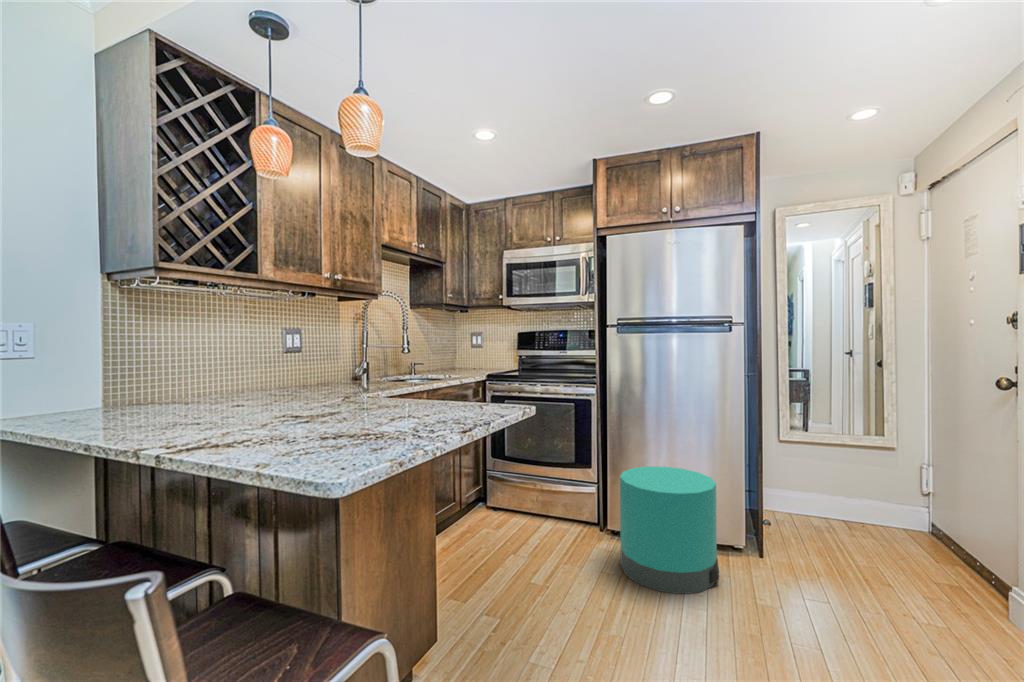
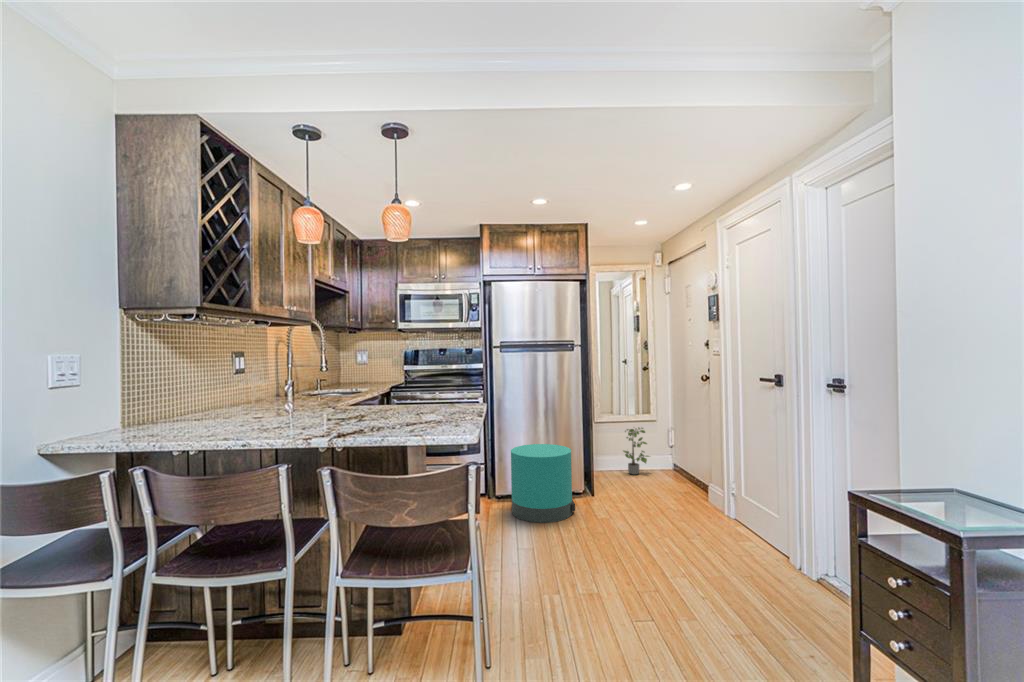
potted plant: none [831,455,888,531] -> present [623,428,649,475]

